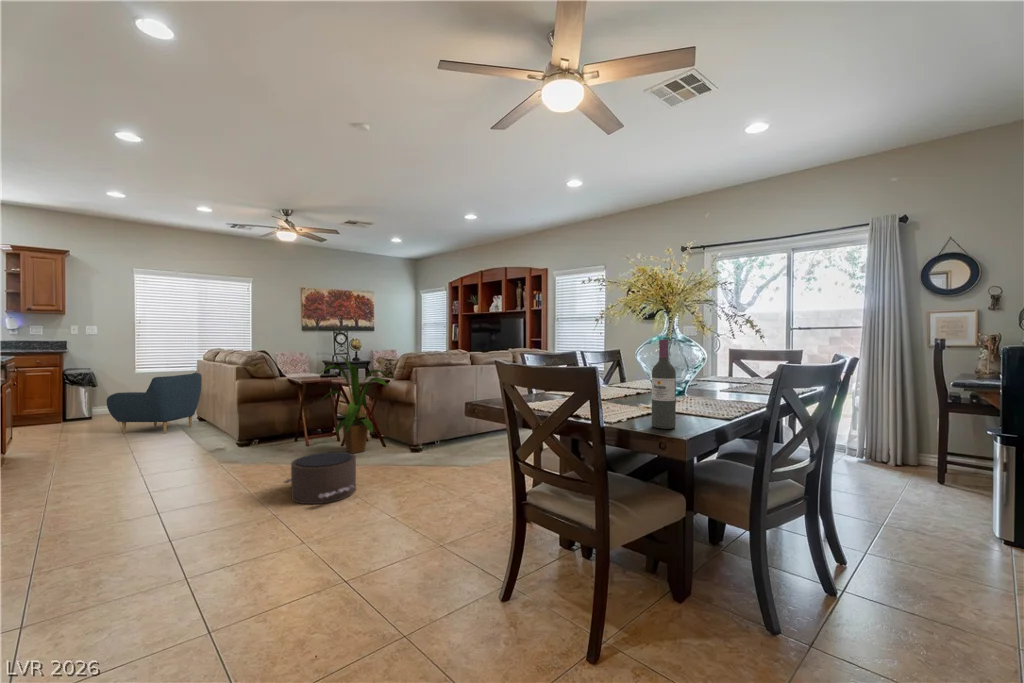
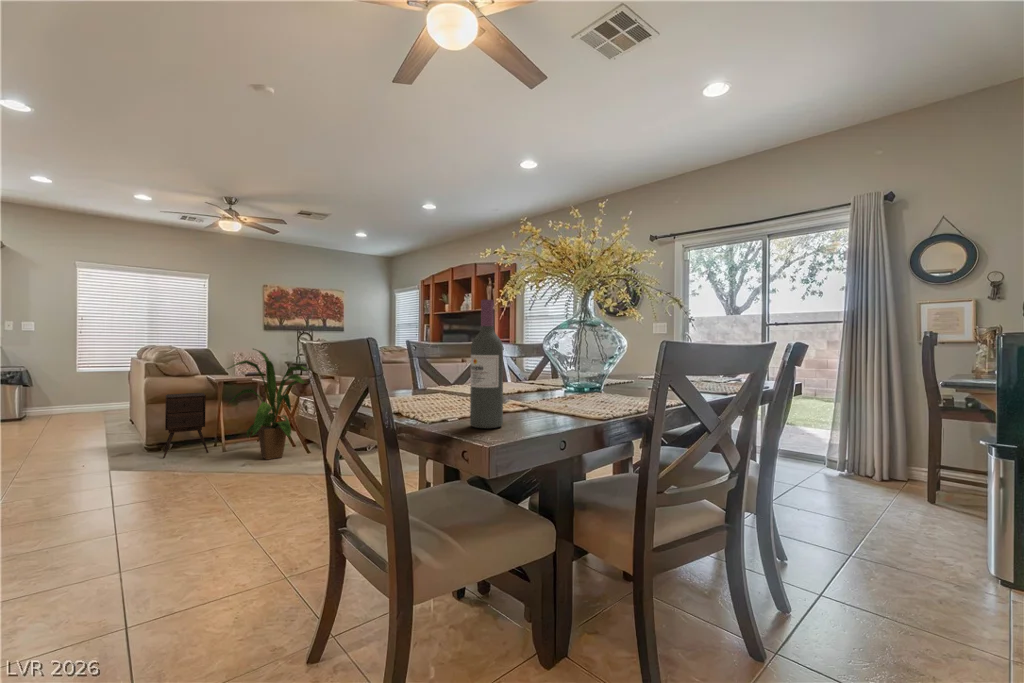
armchair: present [107,373,202,434] -> none [18,371,131,436]
side table: none [253,393,295,453] -> present [163,393,208,458]
pouf: present [284,452,356,504] -> none [150,458,239,520]

